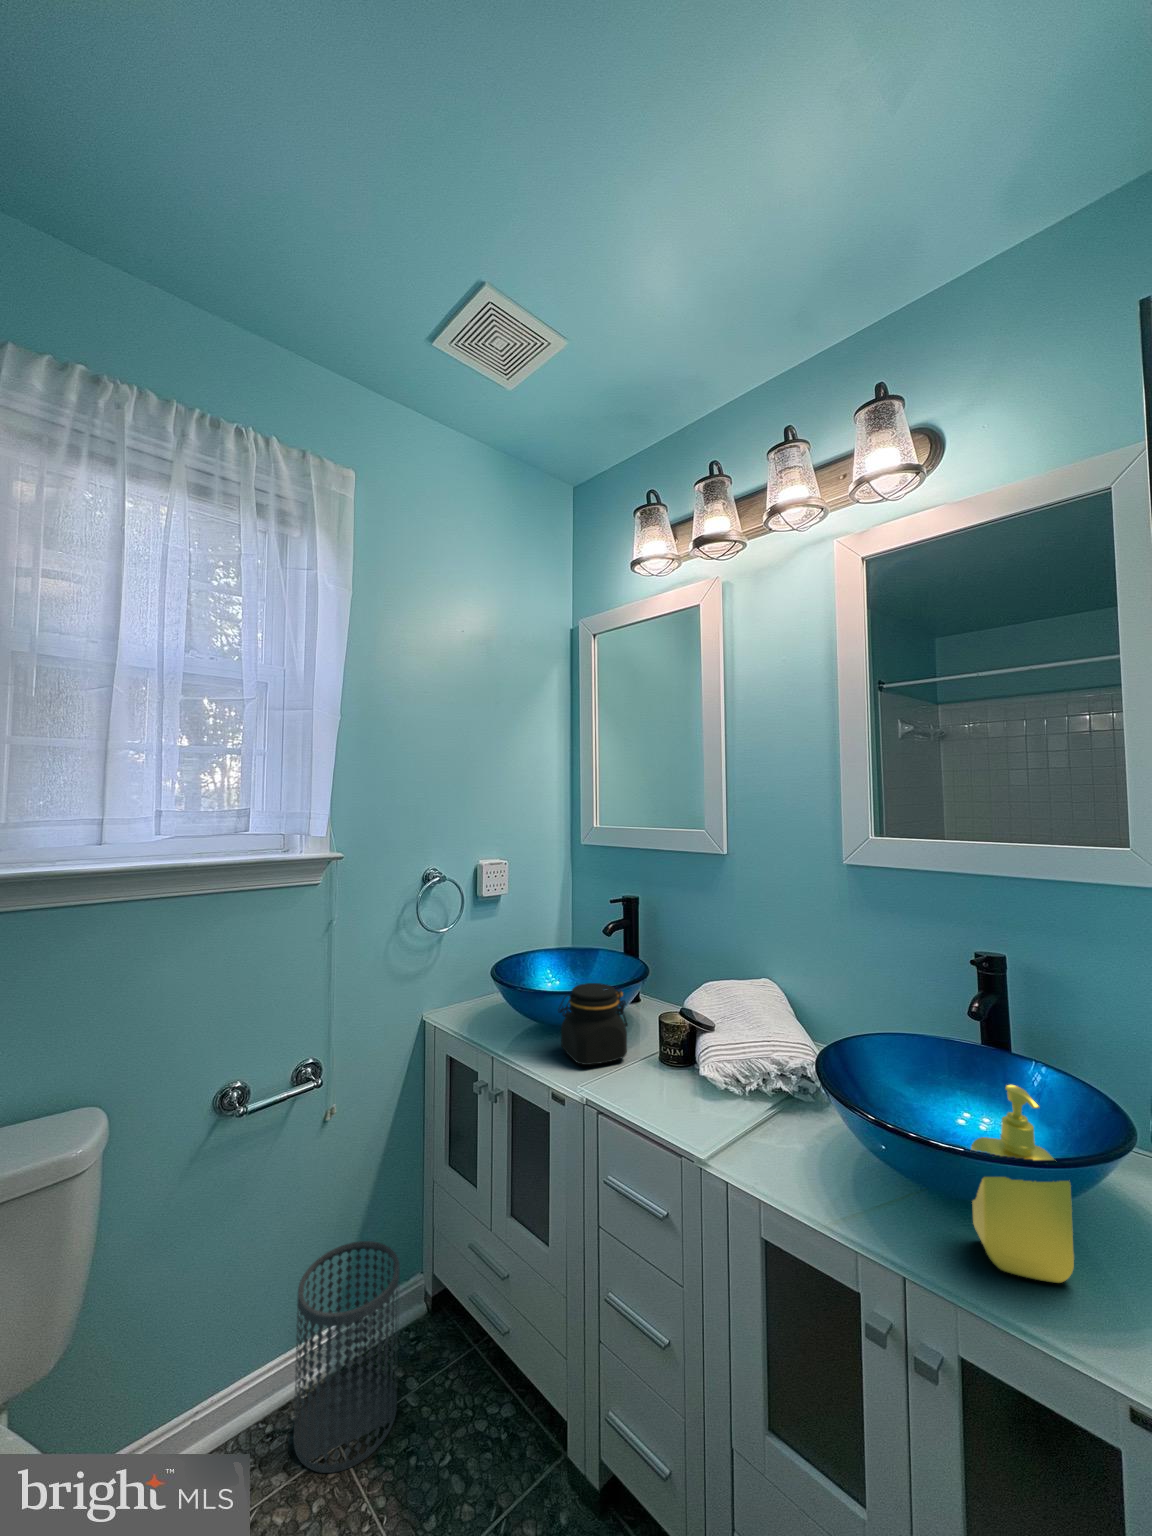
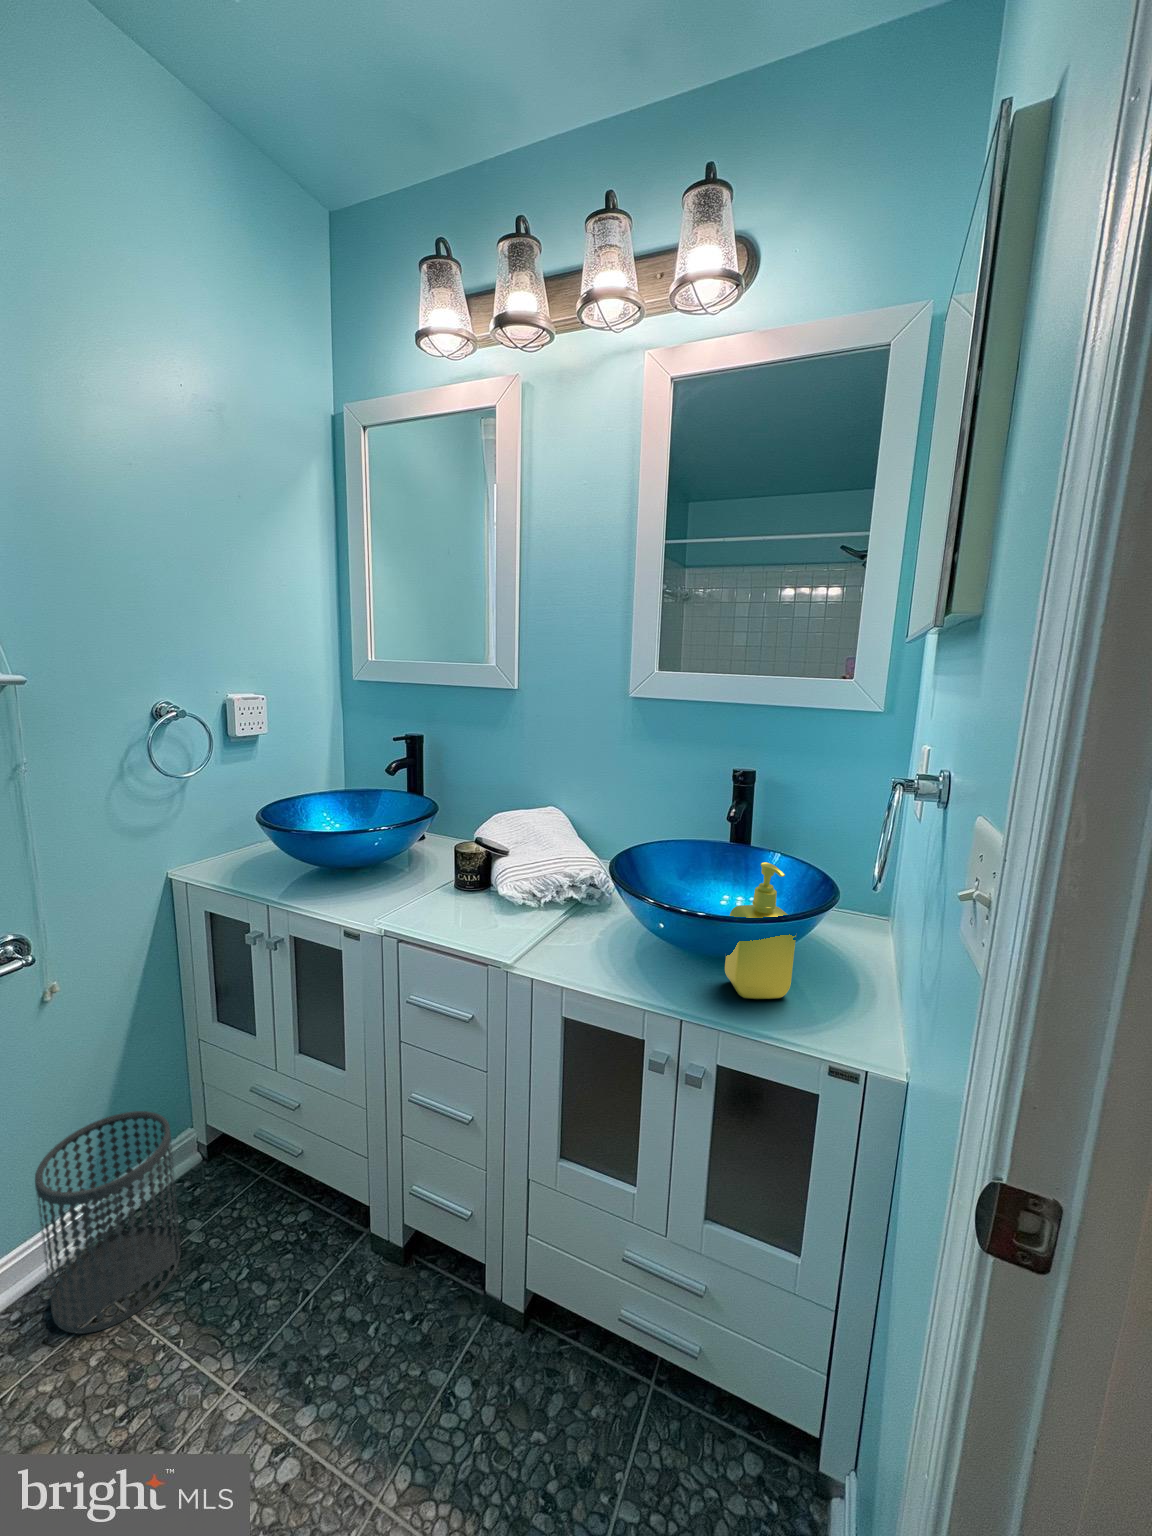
jar: present [558,983,628,1065] -> none [345,821,421,900]

